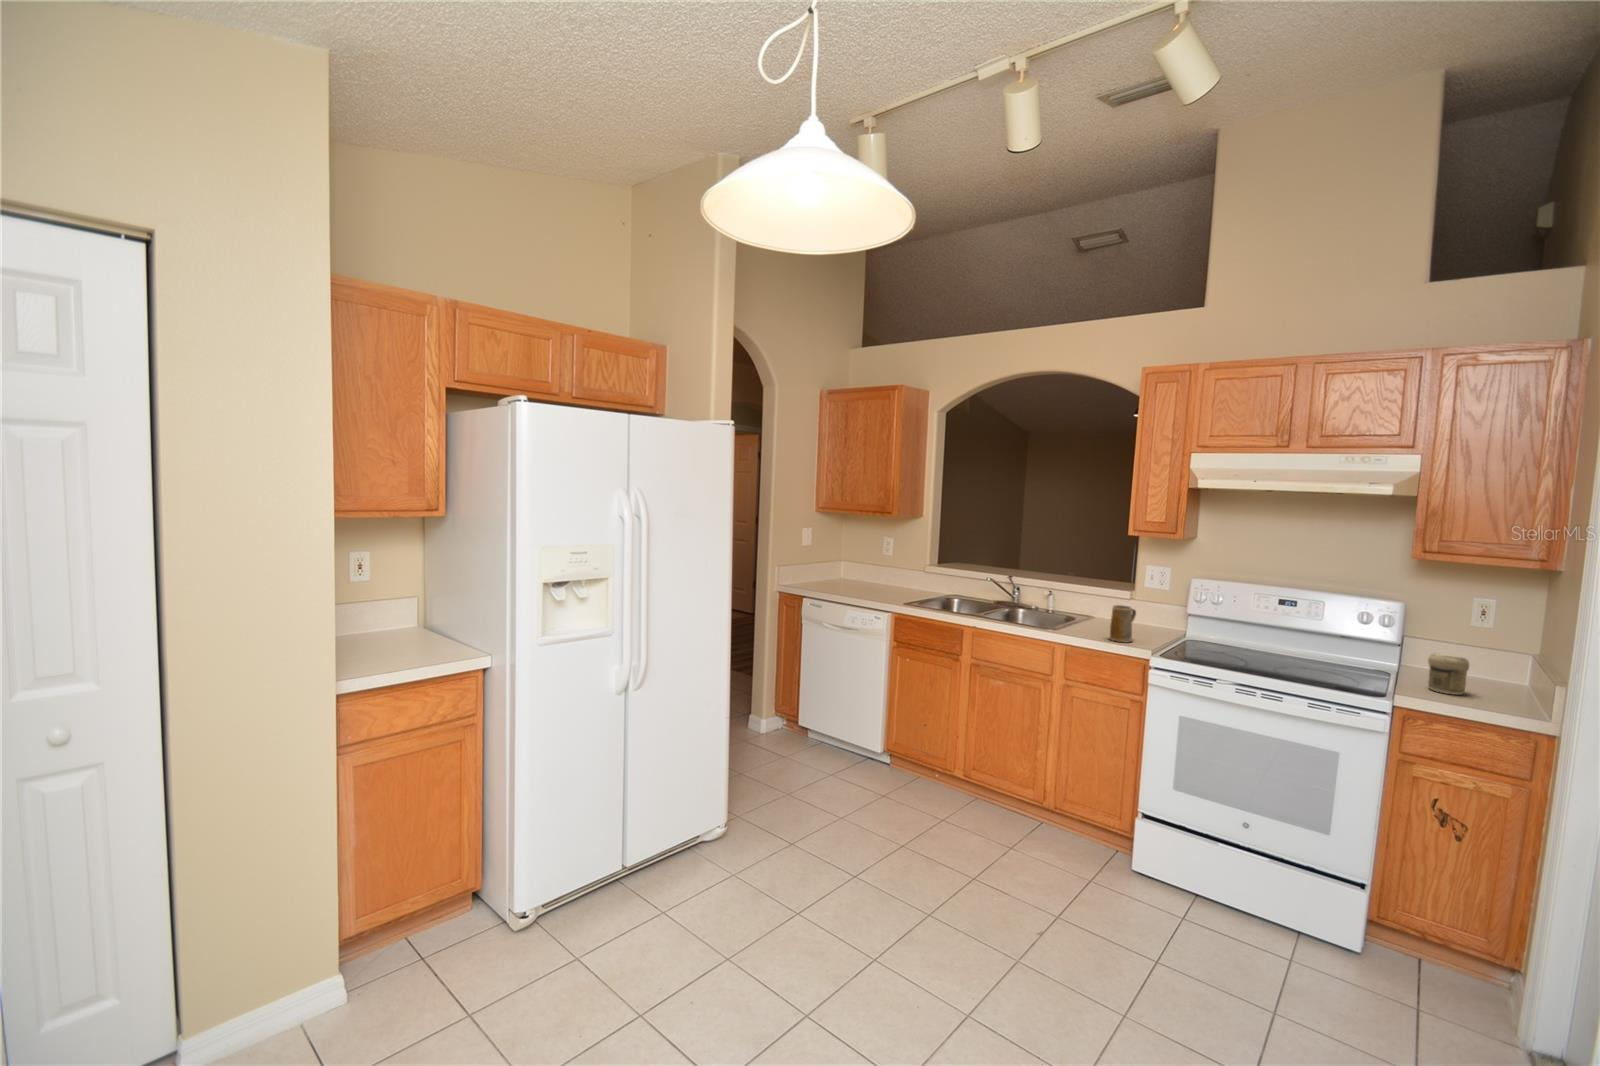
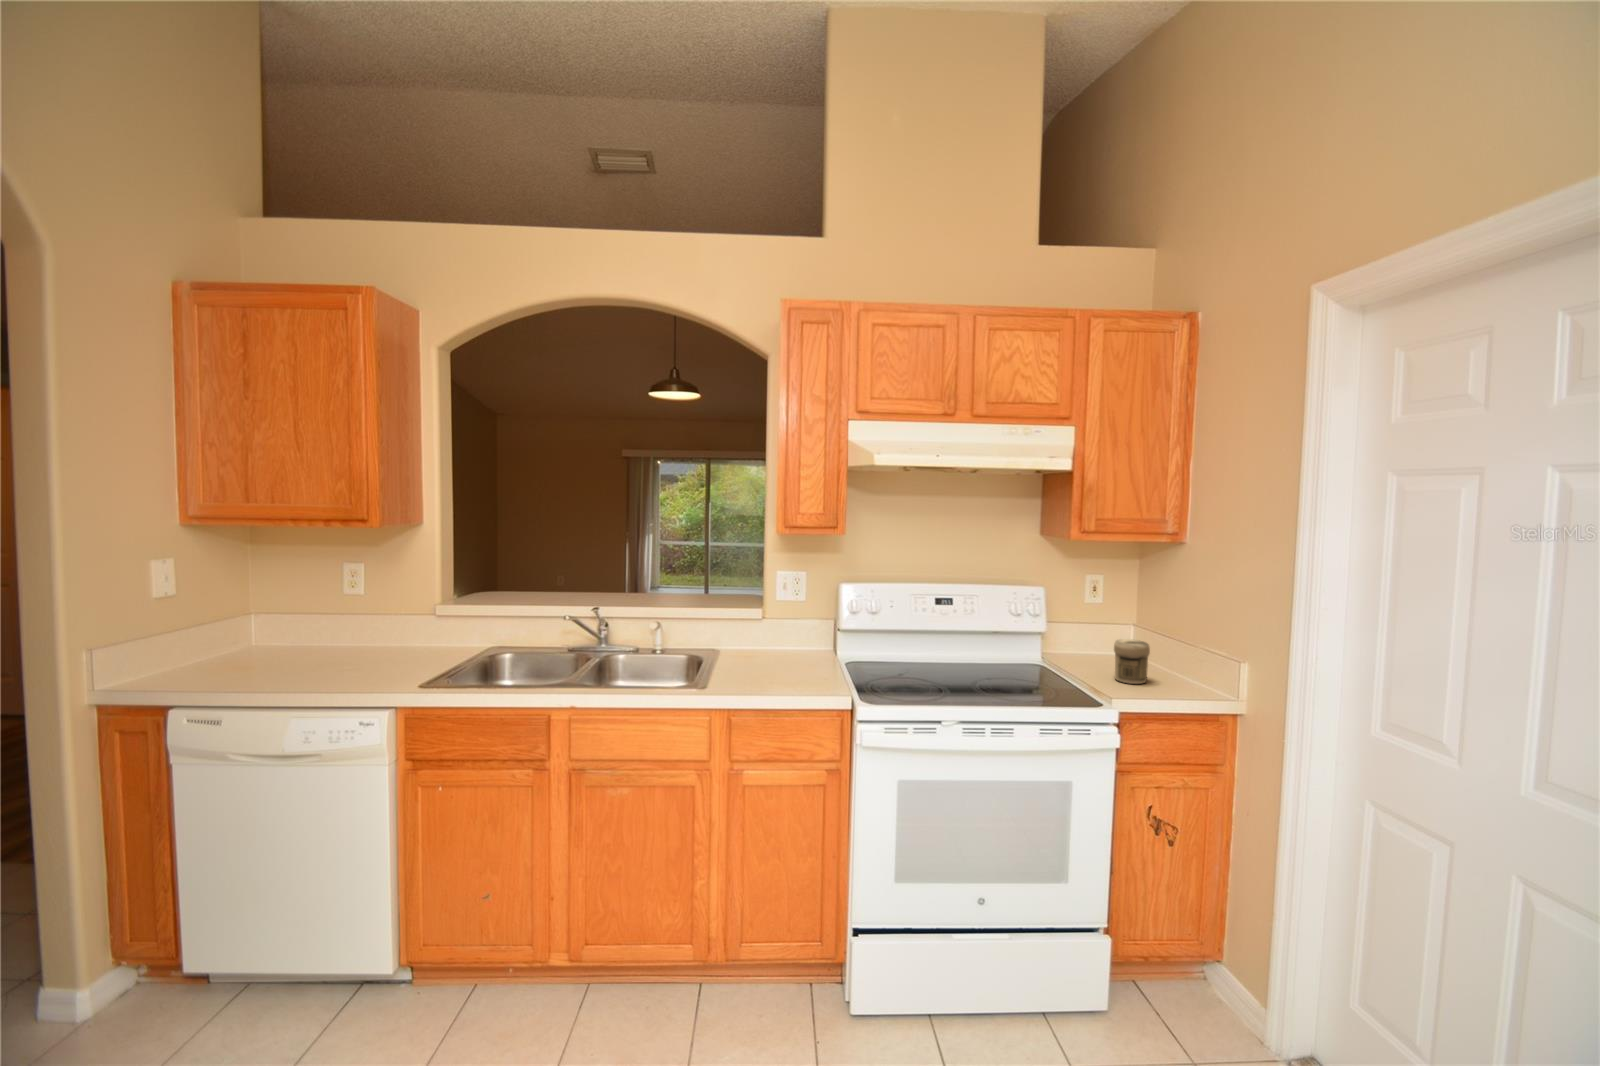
mug: present [1109,605,1136,643] -> none [775,634,806,689]

